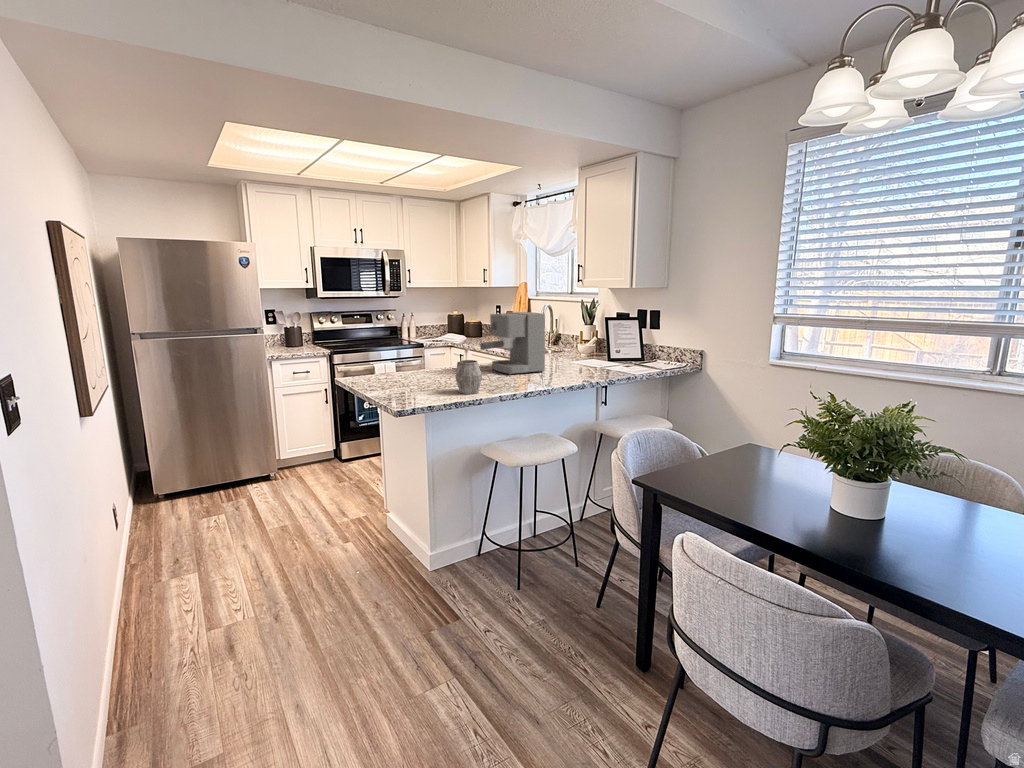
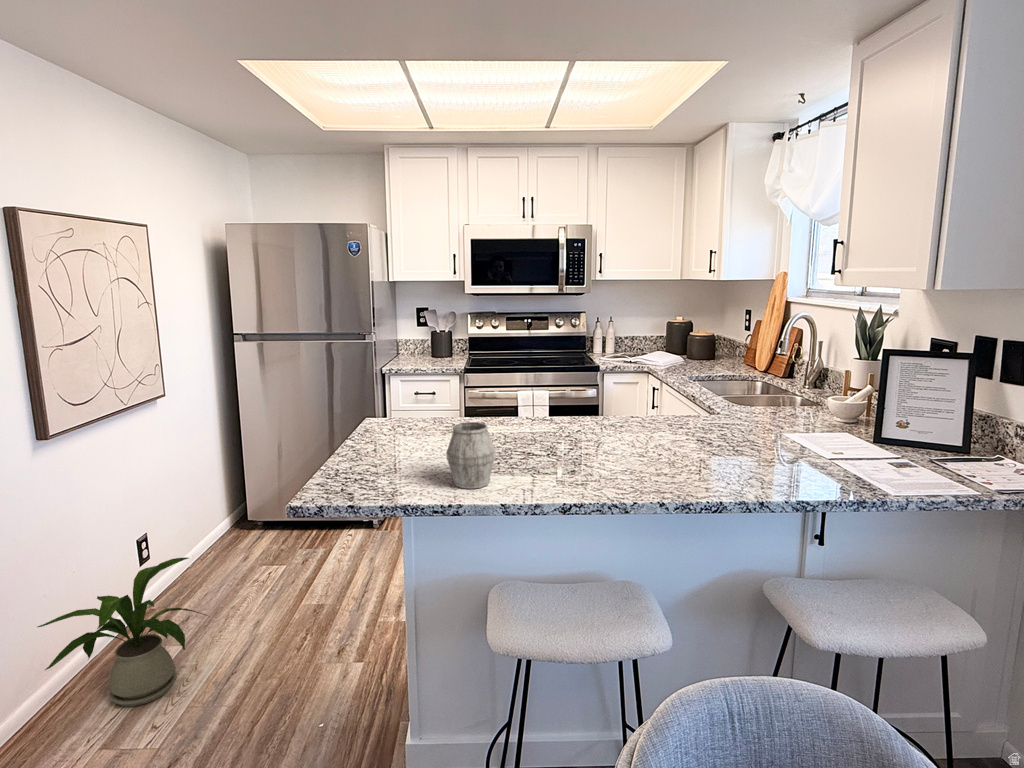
coffee maker: present [480,312,545,375] -> none [568,331,697,452]
house plant: none [117,491,233,609] -> present [38,557,207,706]

